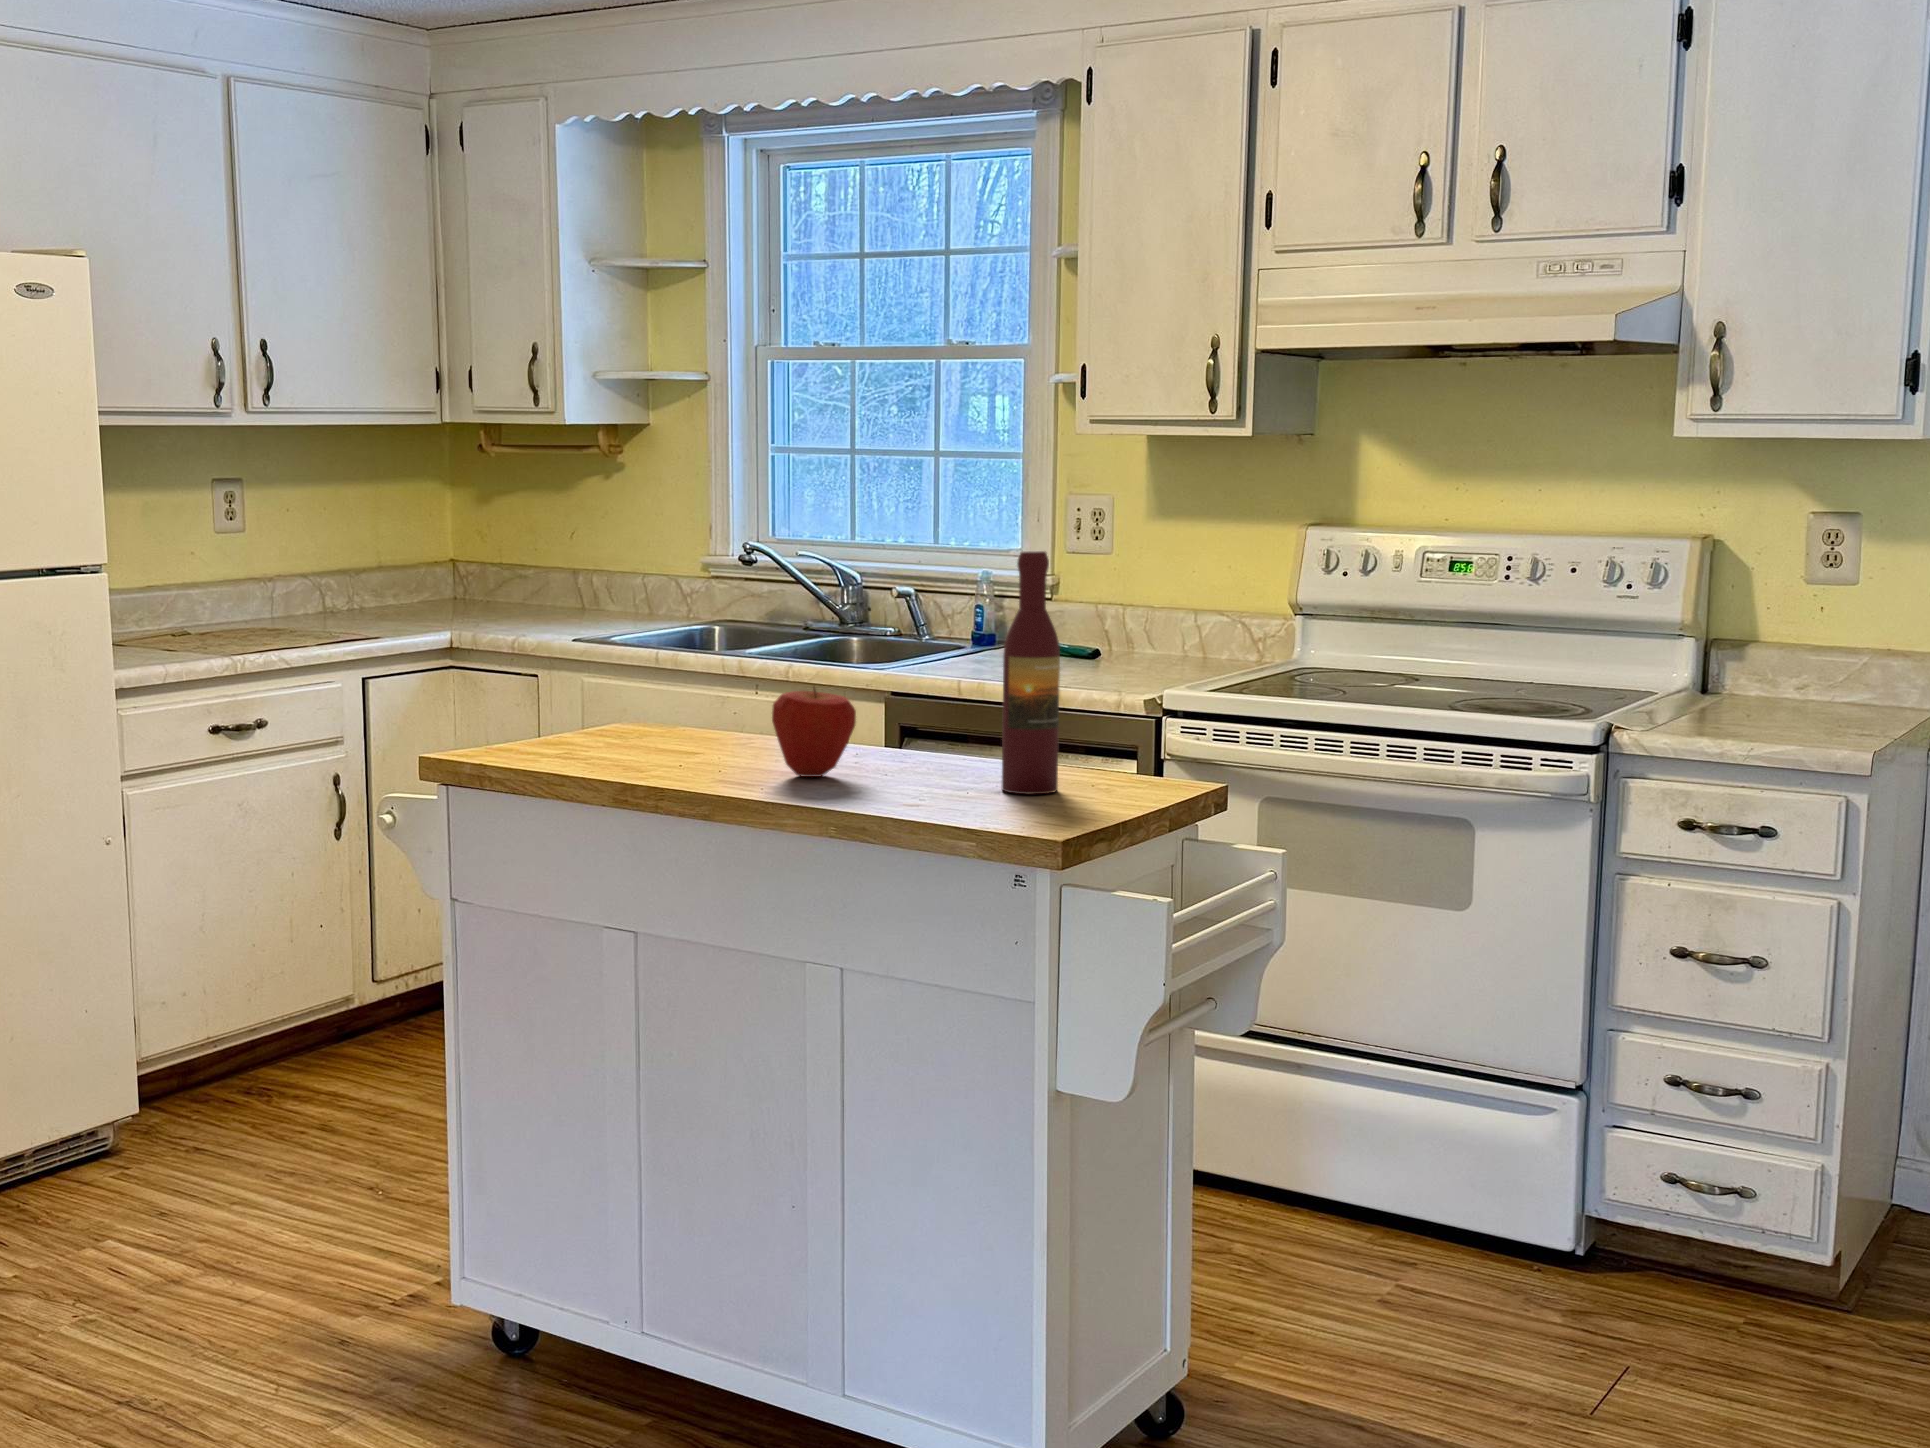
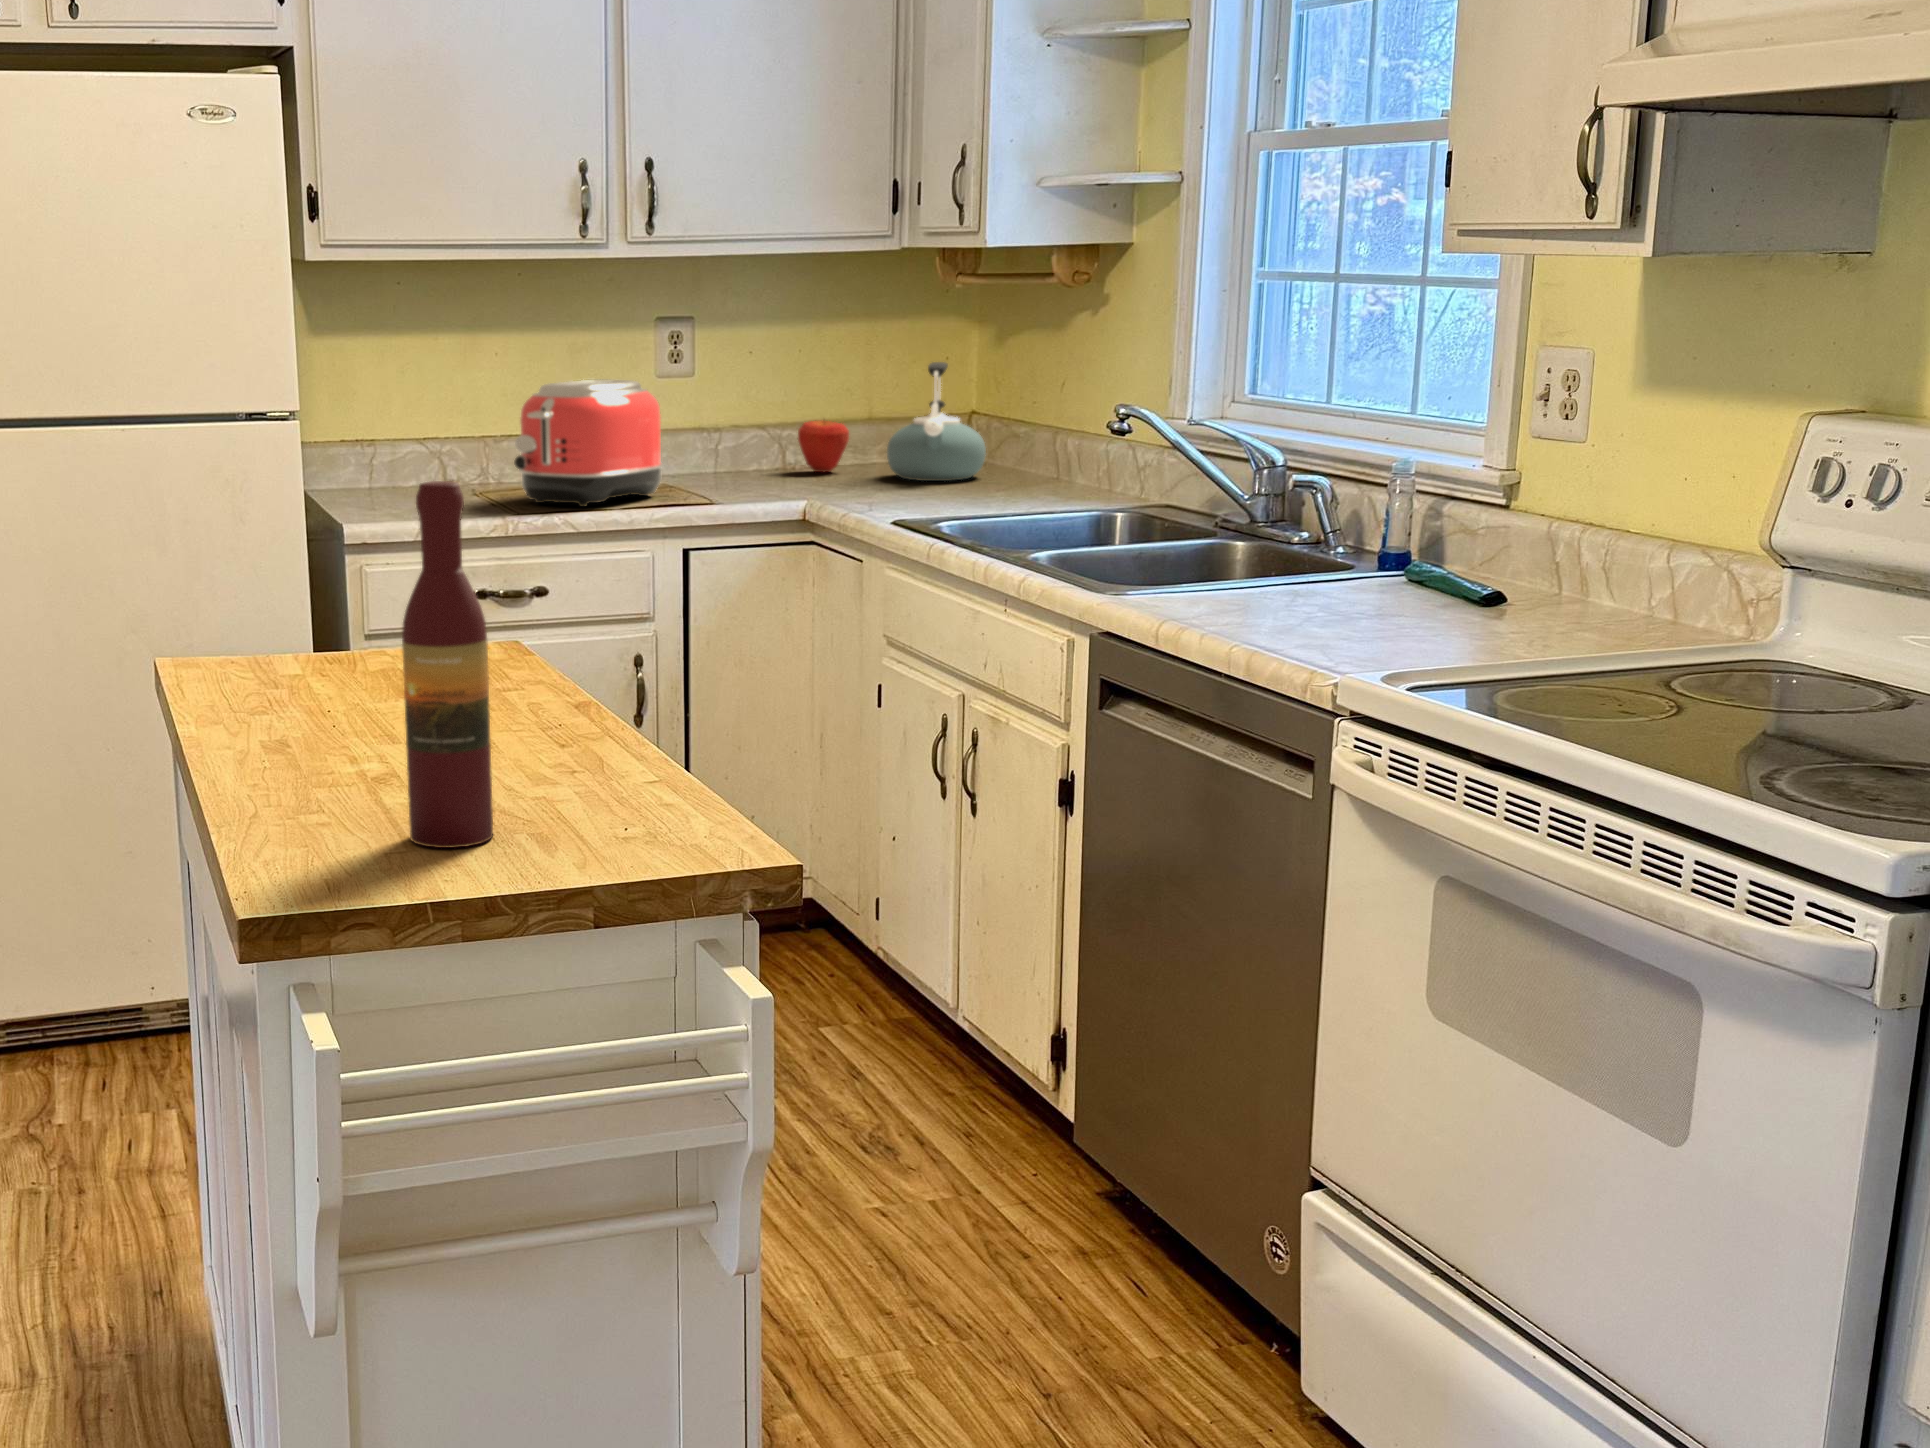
kettle: none [438,518,522,617] -> present [887,362,986,481]
toaster: none [189,534,308,646] -> present [514,379,663,507]
apple: present [772,687,856,777] -> present [798,420,849,472]

